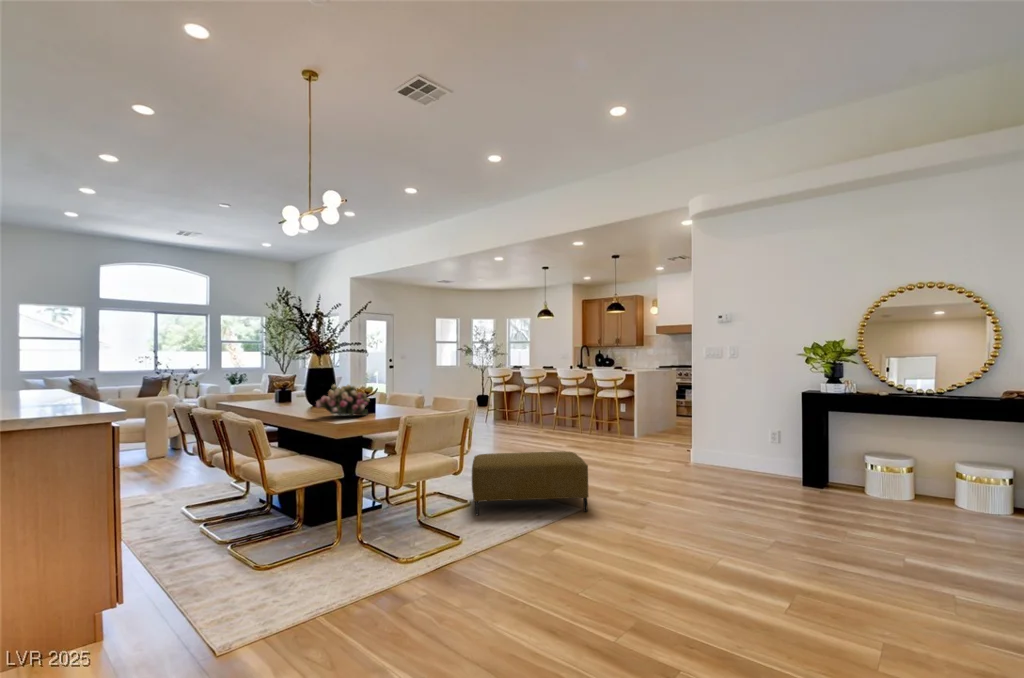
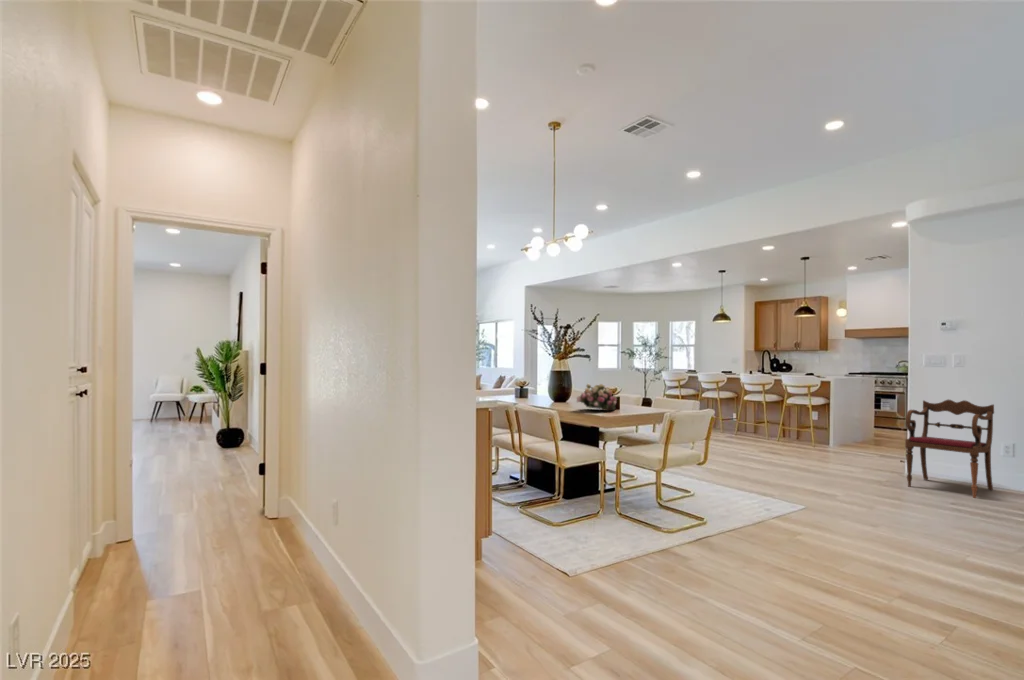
armchair: none [683,391,755,486] -> present [905,400,994,498]
ottoman: present [472,452,589,515] -> none [693,450,815,508]

